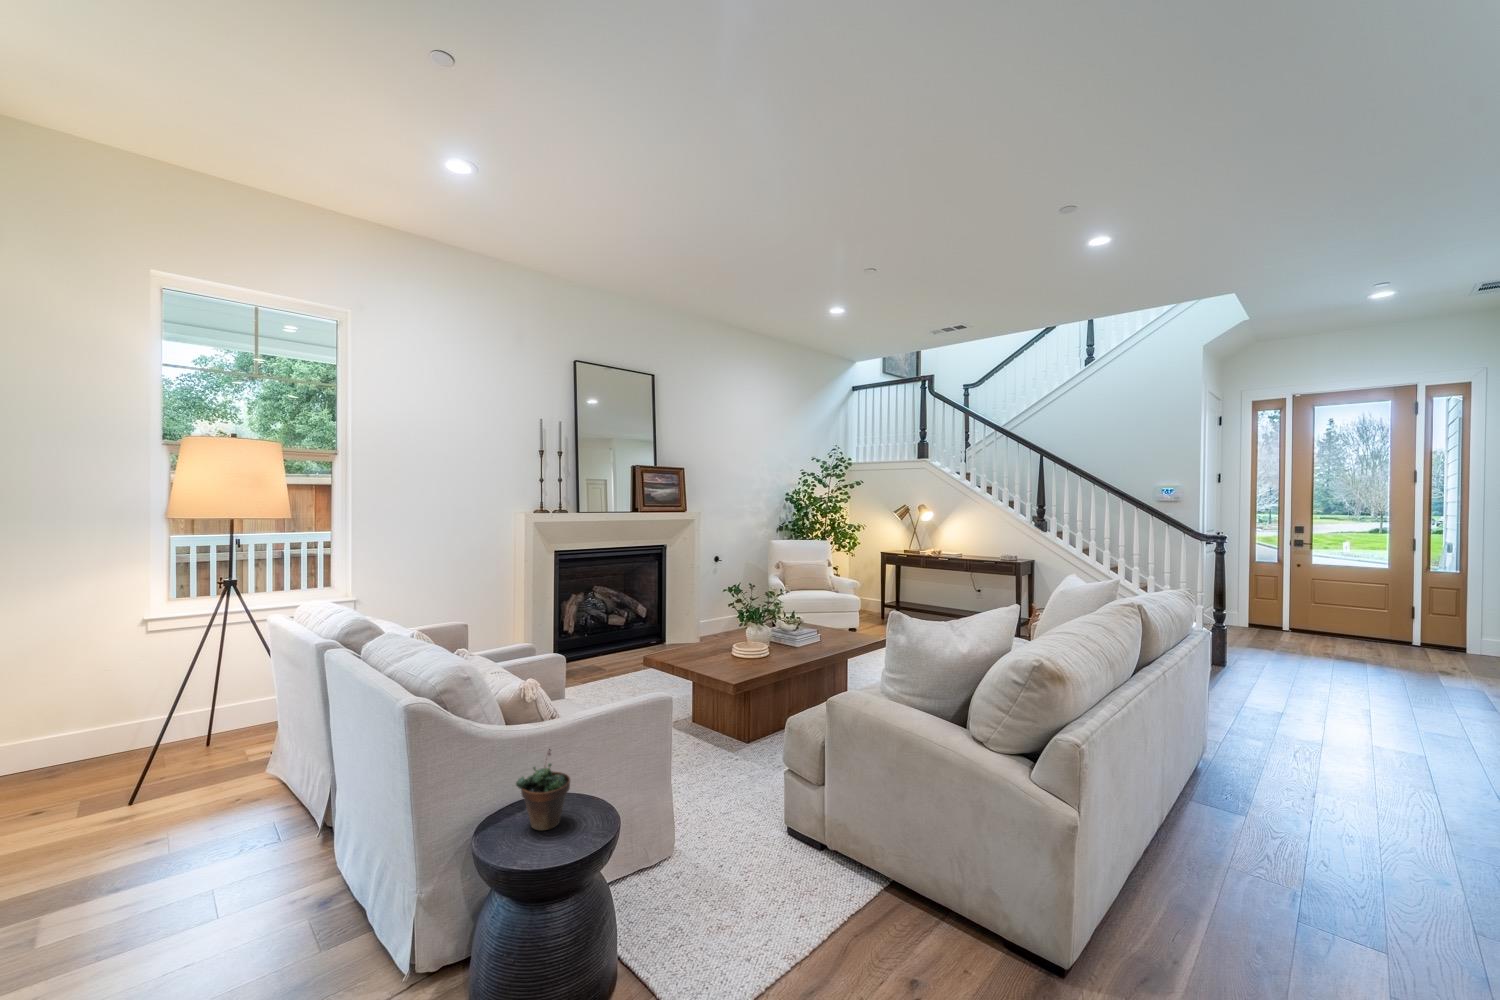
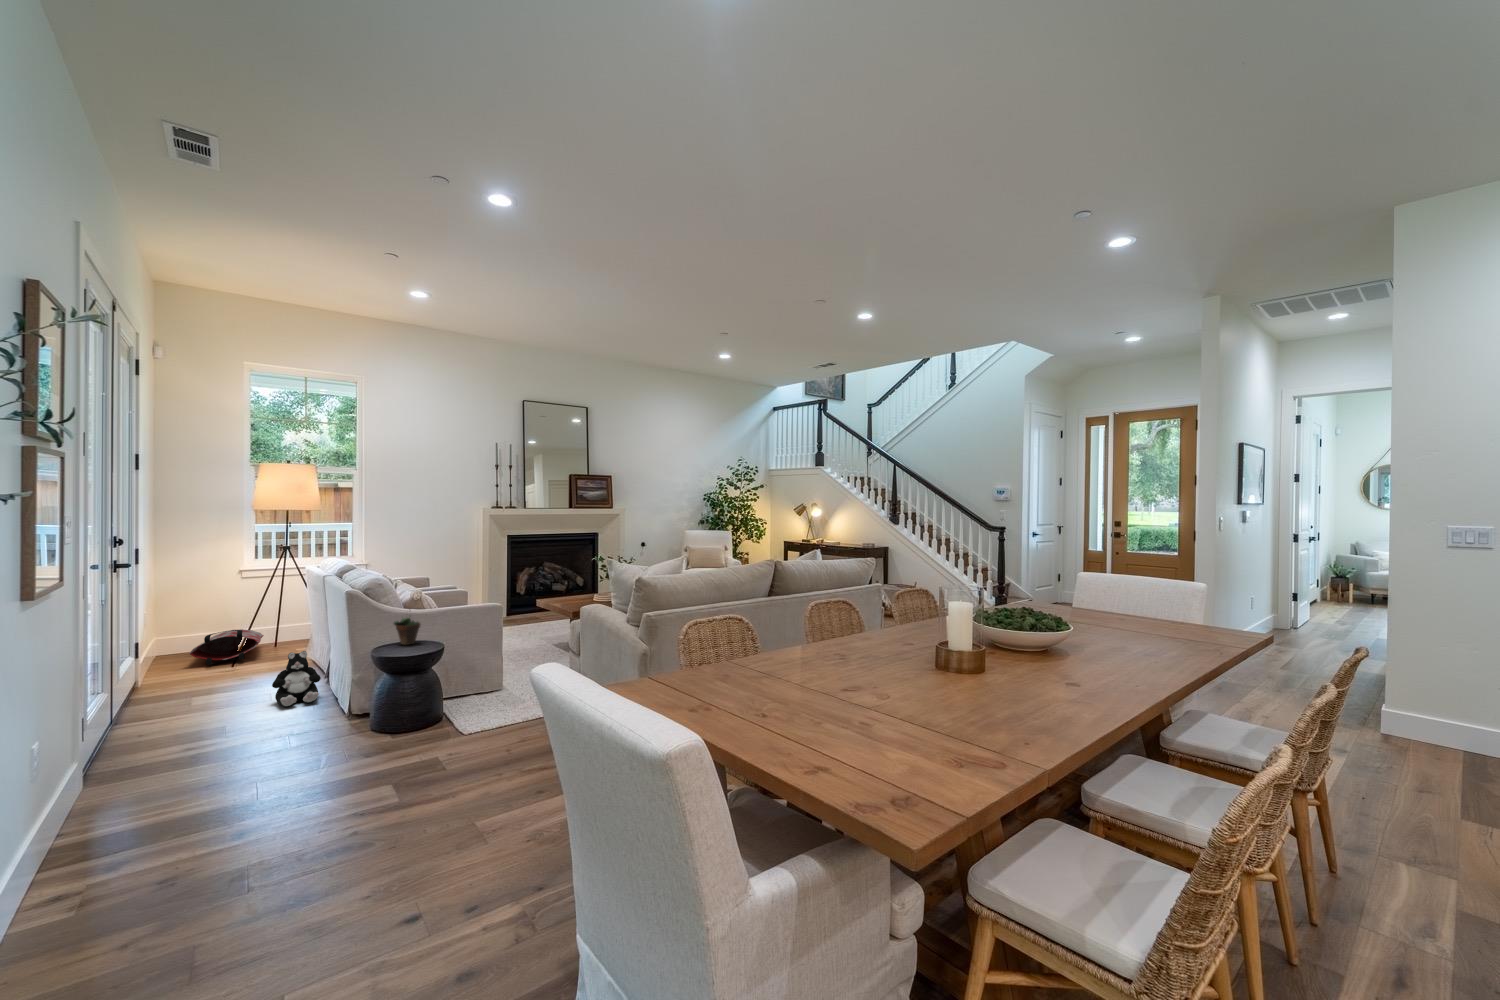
bag: none [45,720,190,803] -> present [189,629,264,665]
plush toy: none [223,811,325,946] -> present [272,651,321,706]

